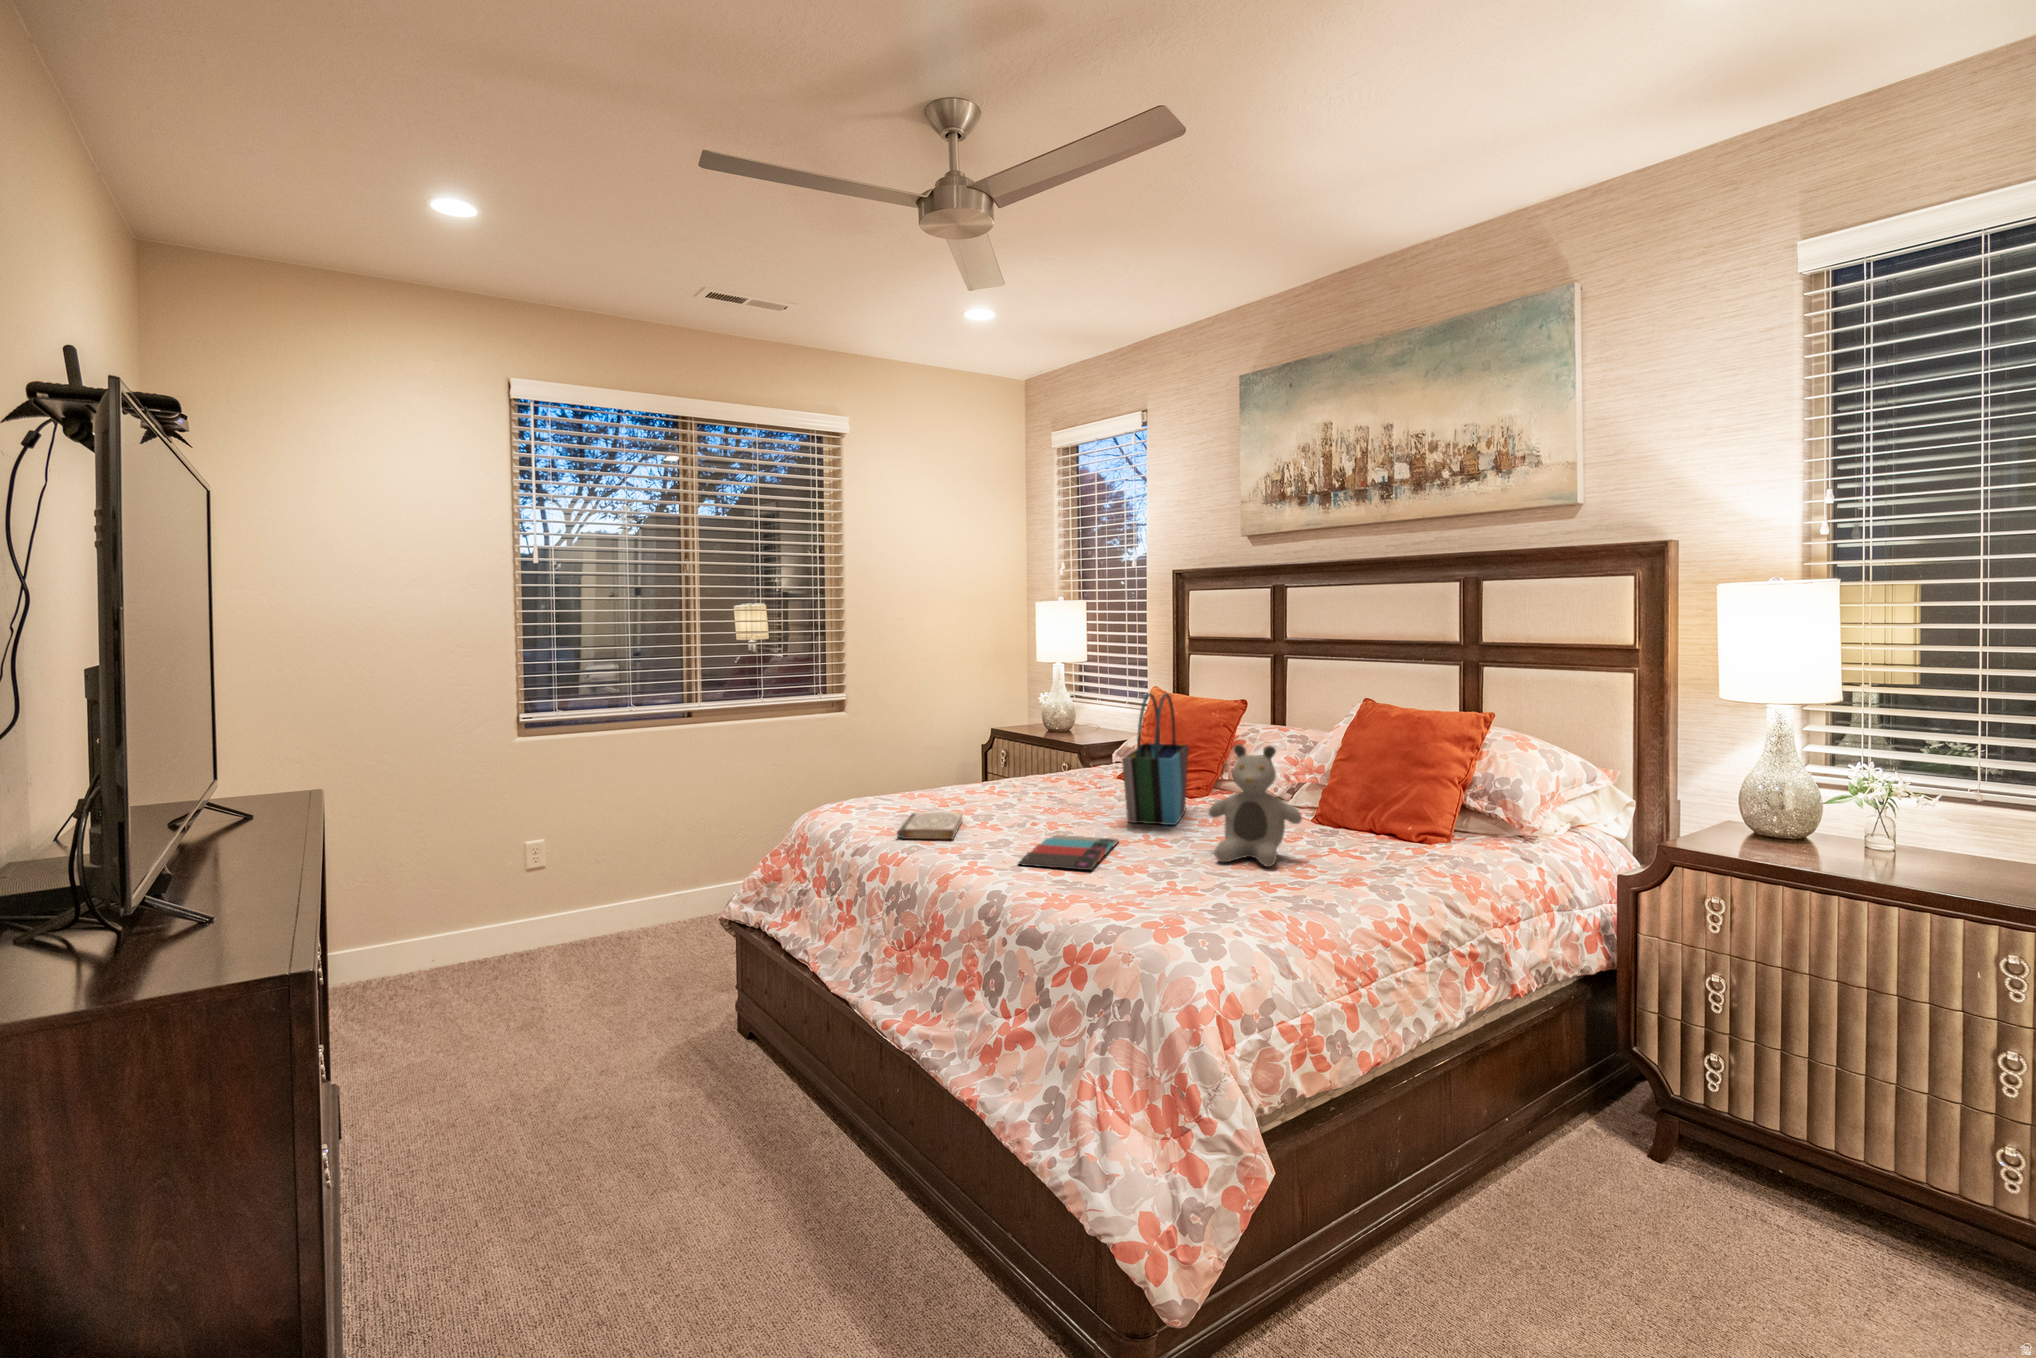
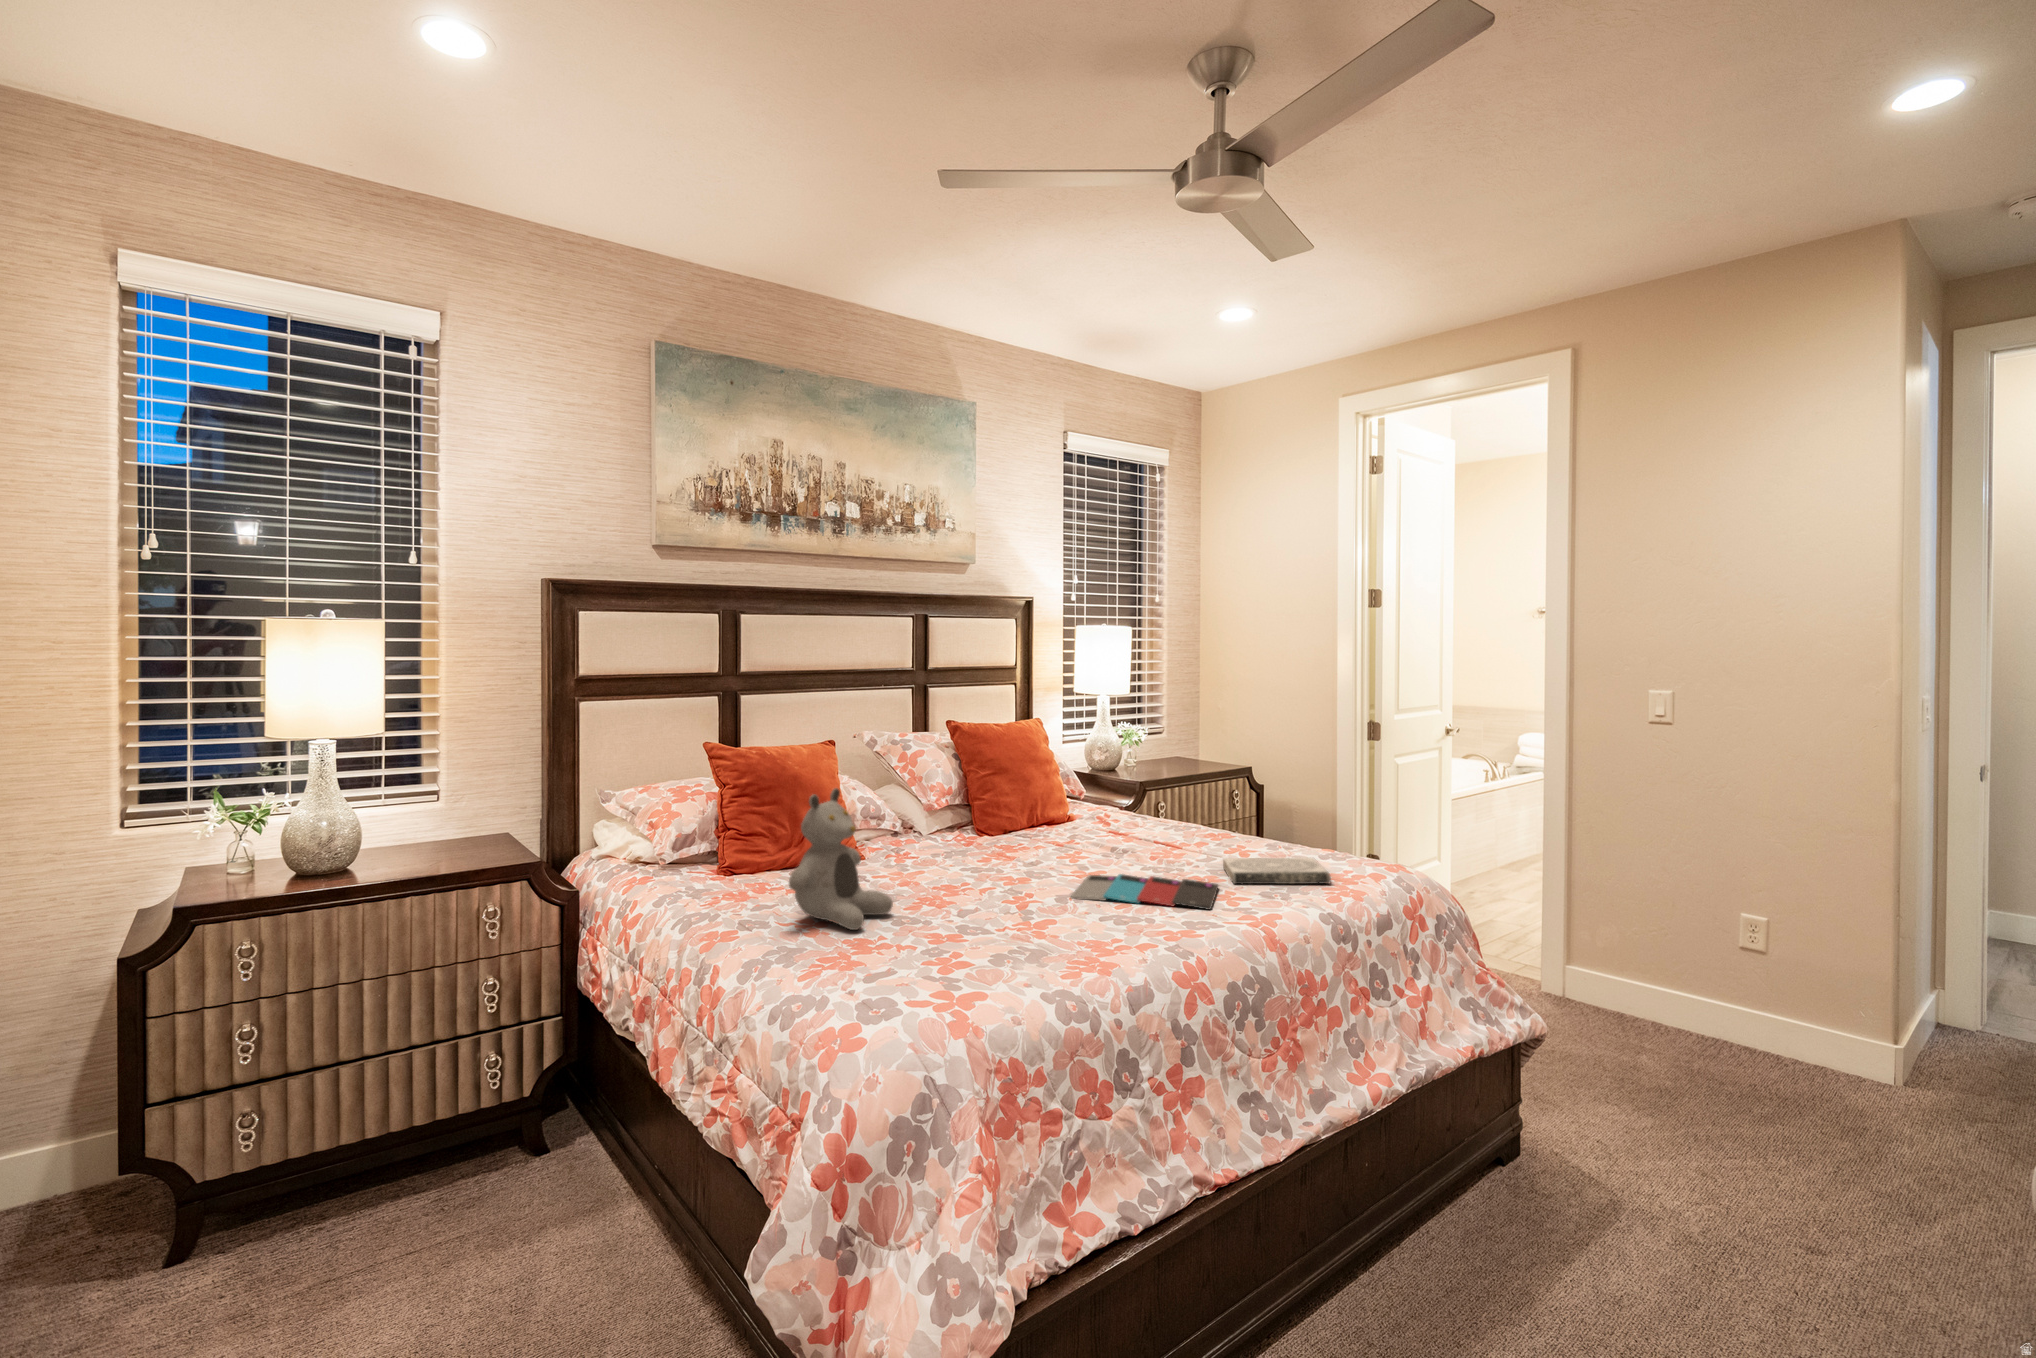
tote bag: present [1122,693,1189,825] -> none [899,727,1038,873]
teddy bear: present [1209,744,1302,866] -> present [789,788,893,930]
book: present [897,812,962,839] -> present [1223,858,1331,884]

